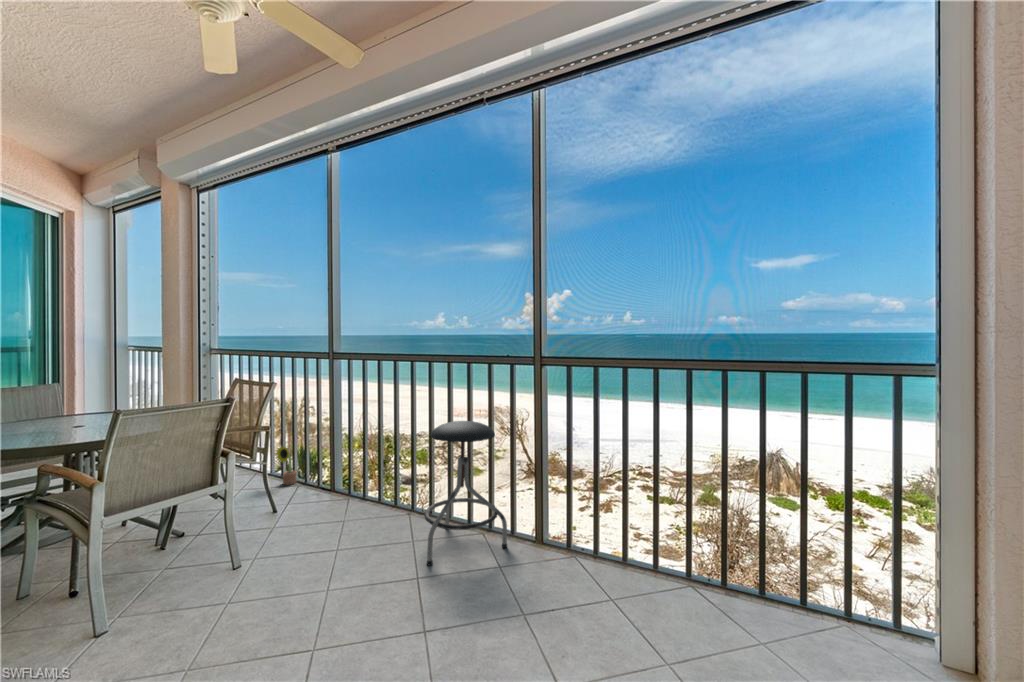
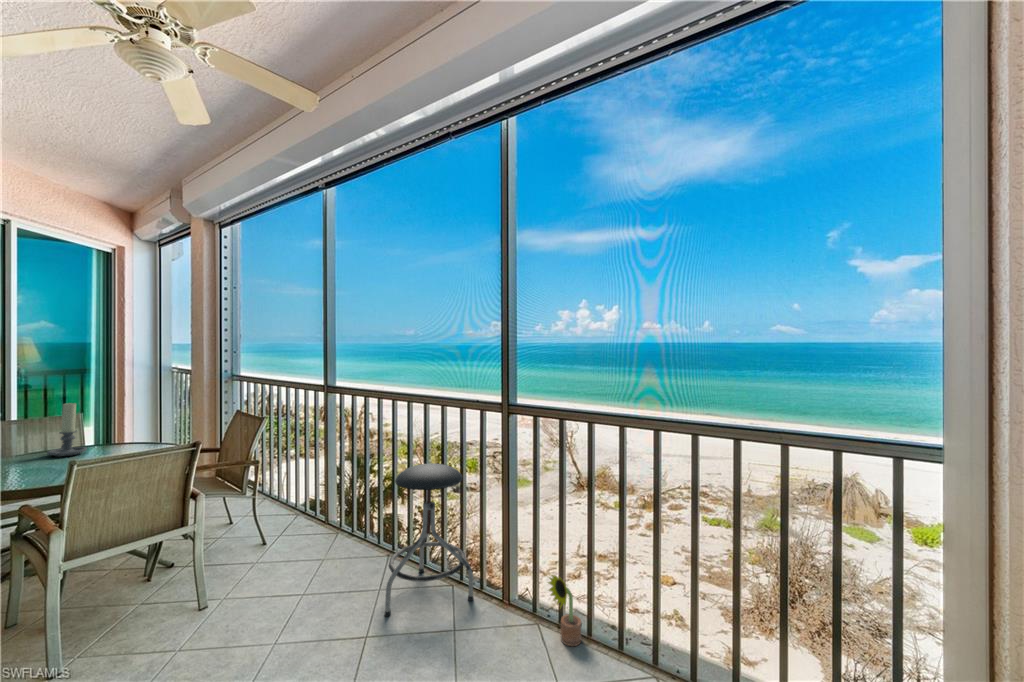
candle holder: none [35,363,81,421] -> present [47,403,87,457]
decorative plant: present [276,447,297,485] -> present [548,575,581,646]

